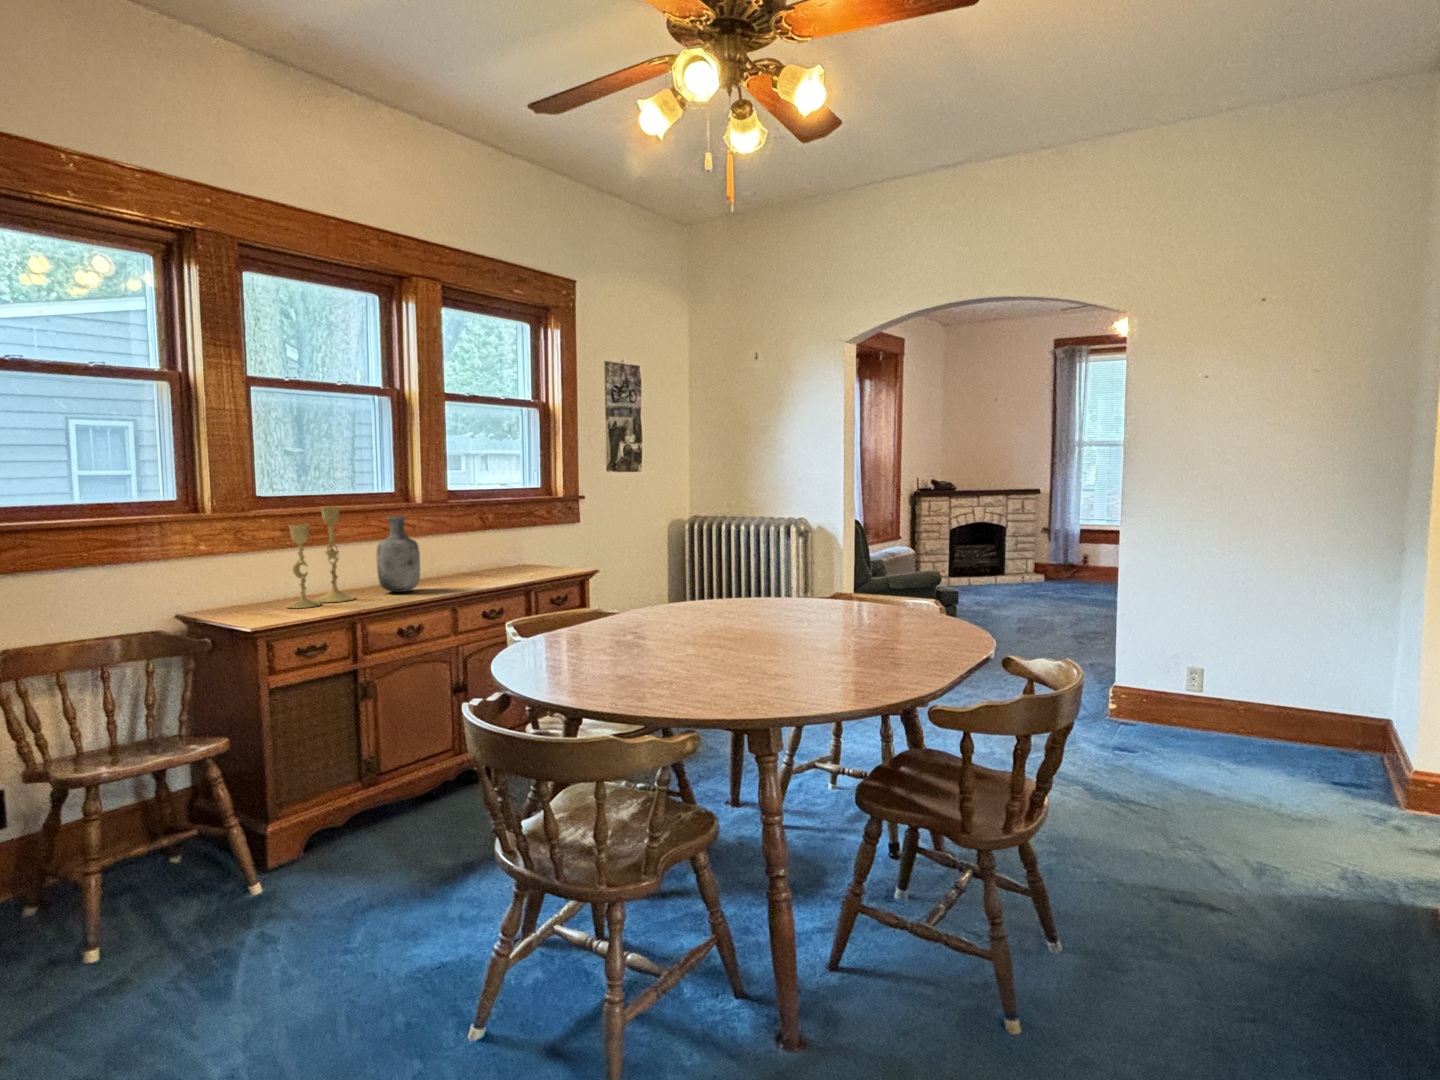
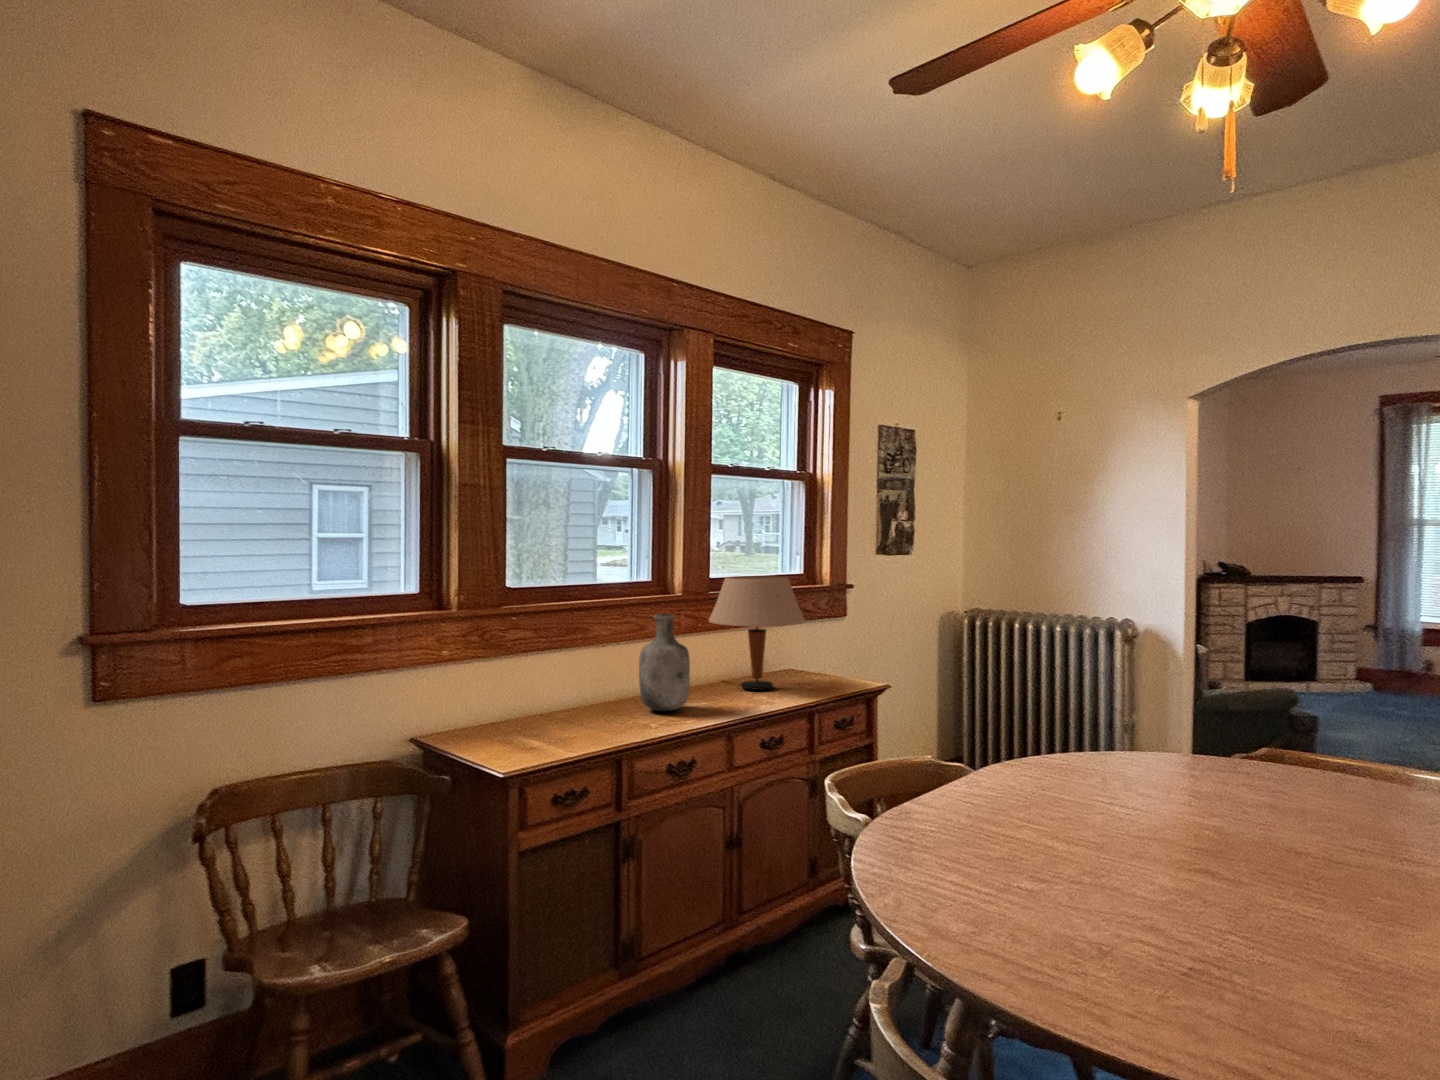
table lamp: none [442,487,524,578] -> present [709,576,805,690]
candlestick: present [287,506,355,608] -> none [536,602,615,735]

